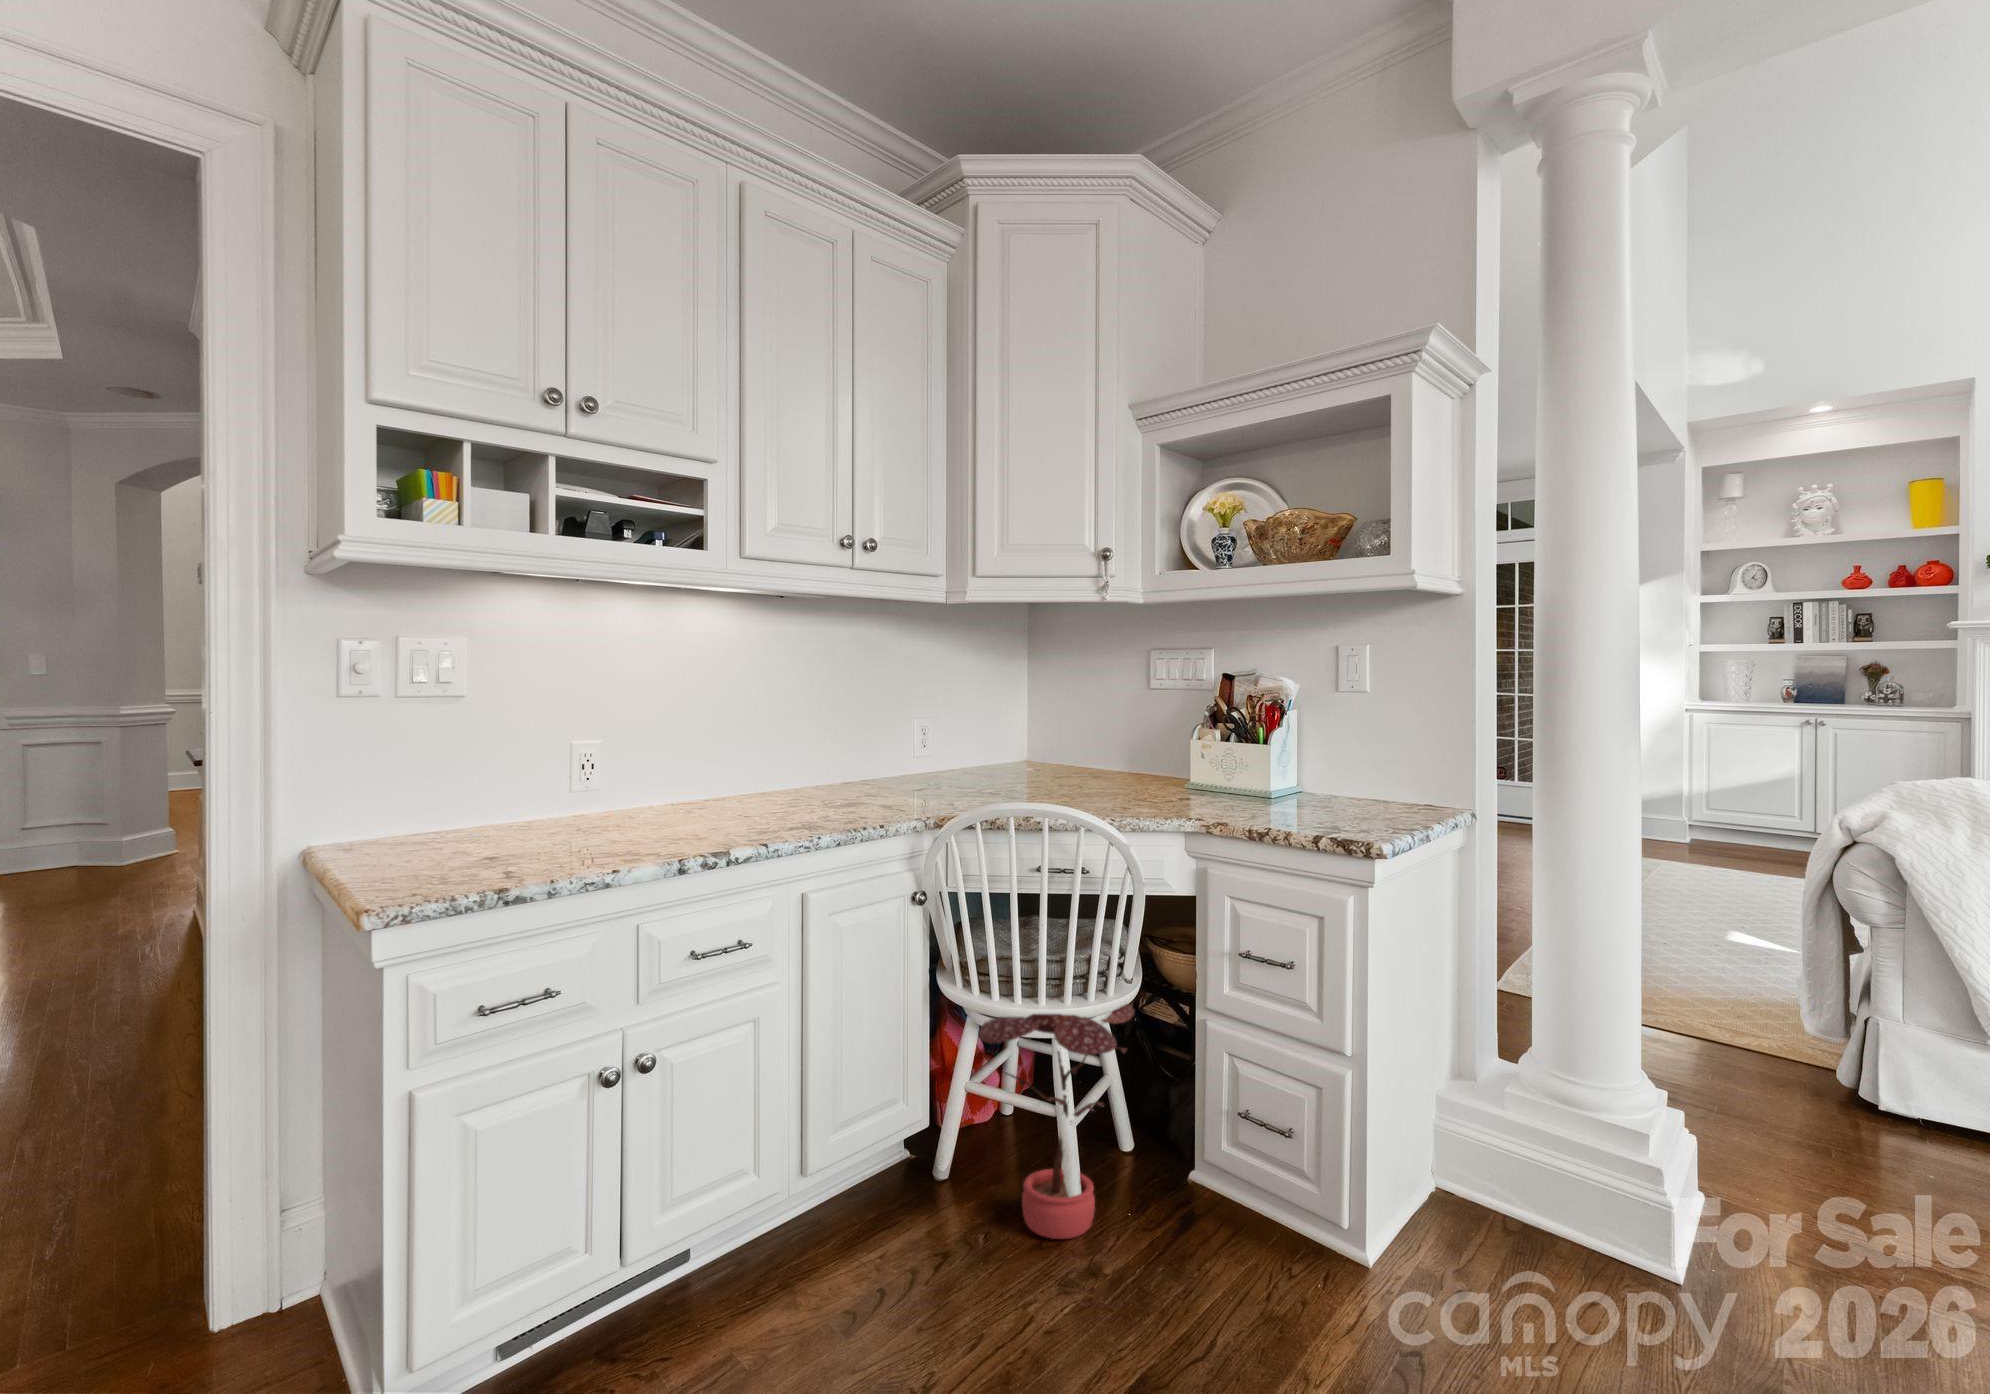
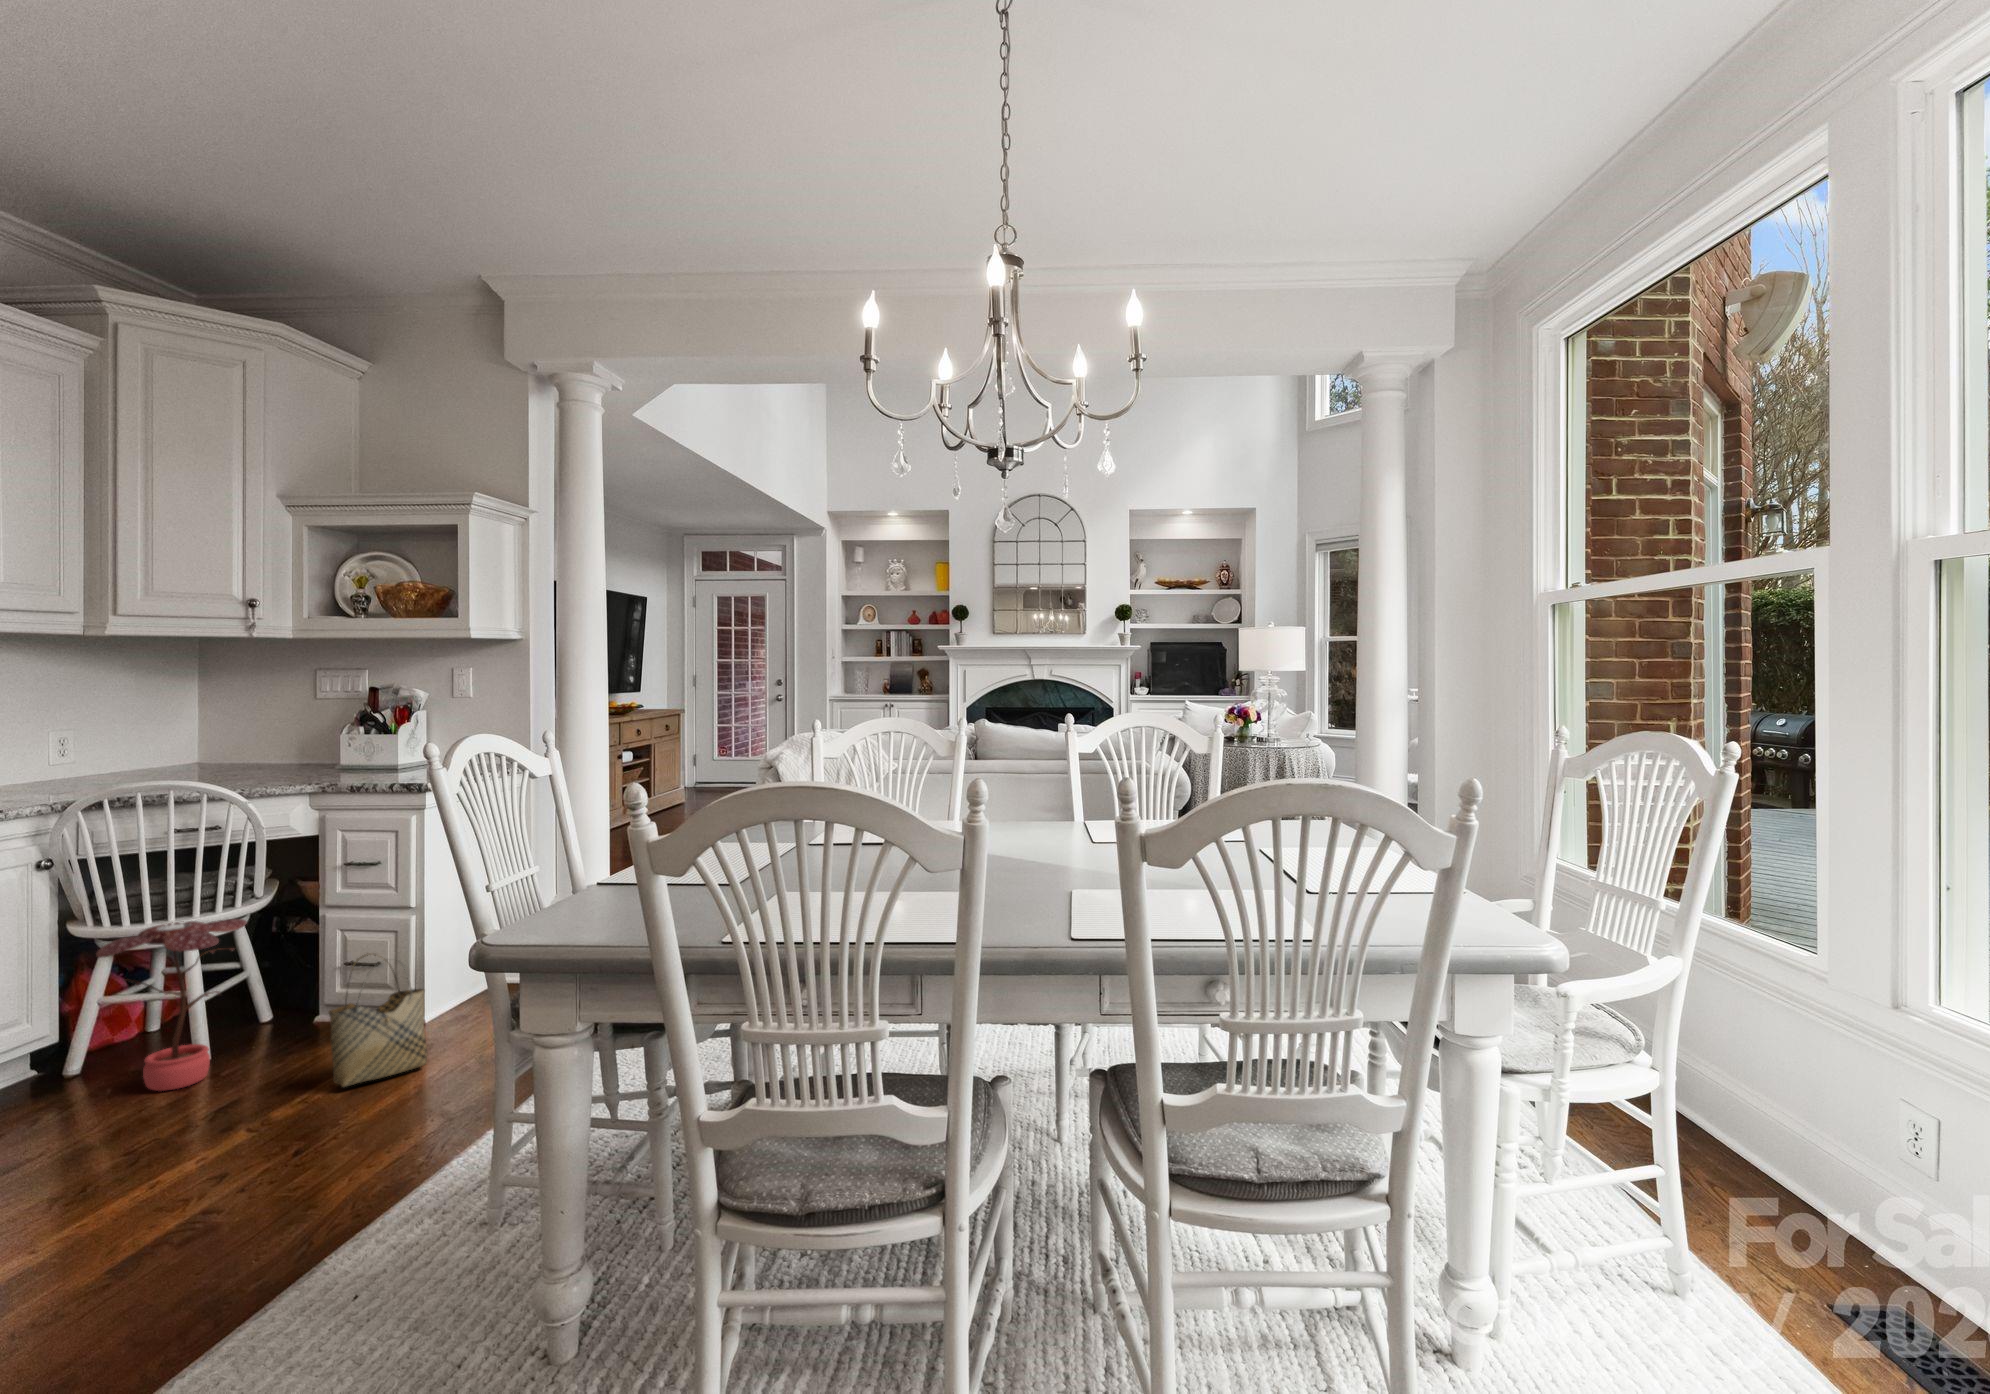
woven basket: none [1274,1100,1407,1324] -> present [328,955,427,1087]

